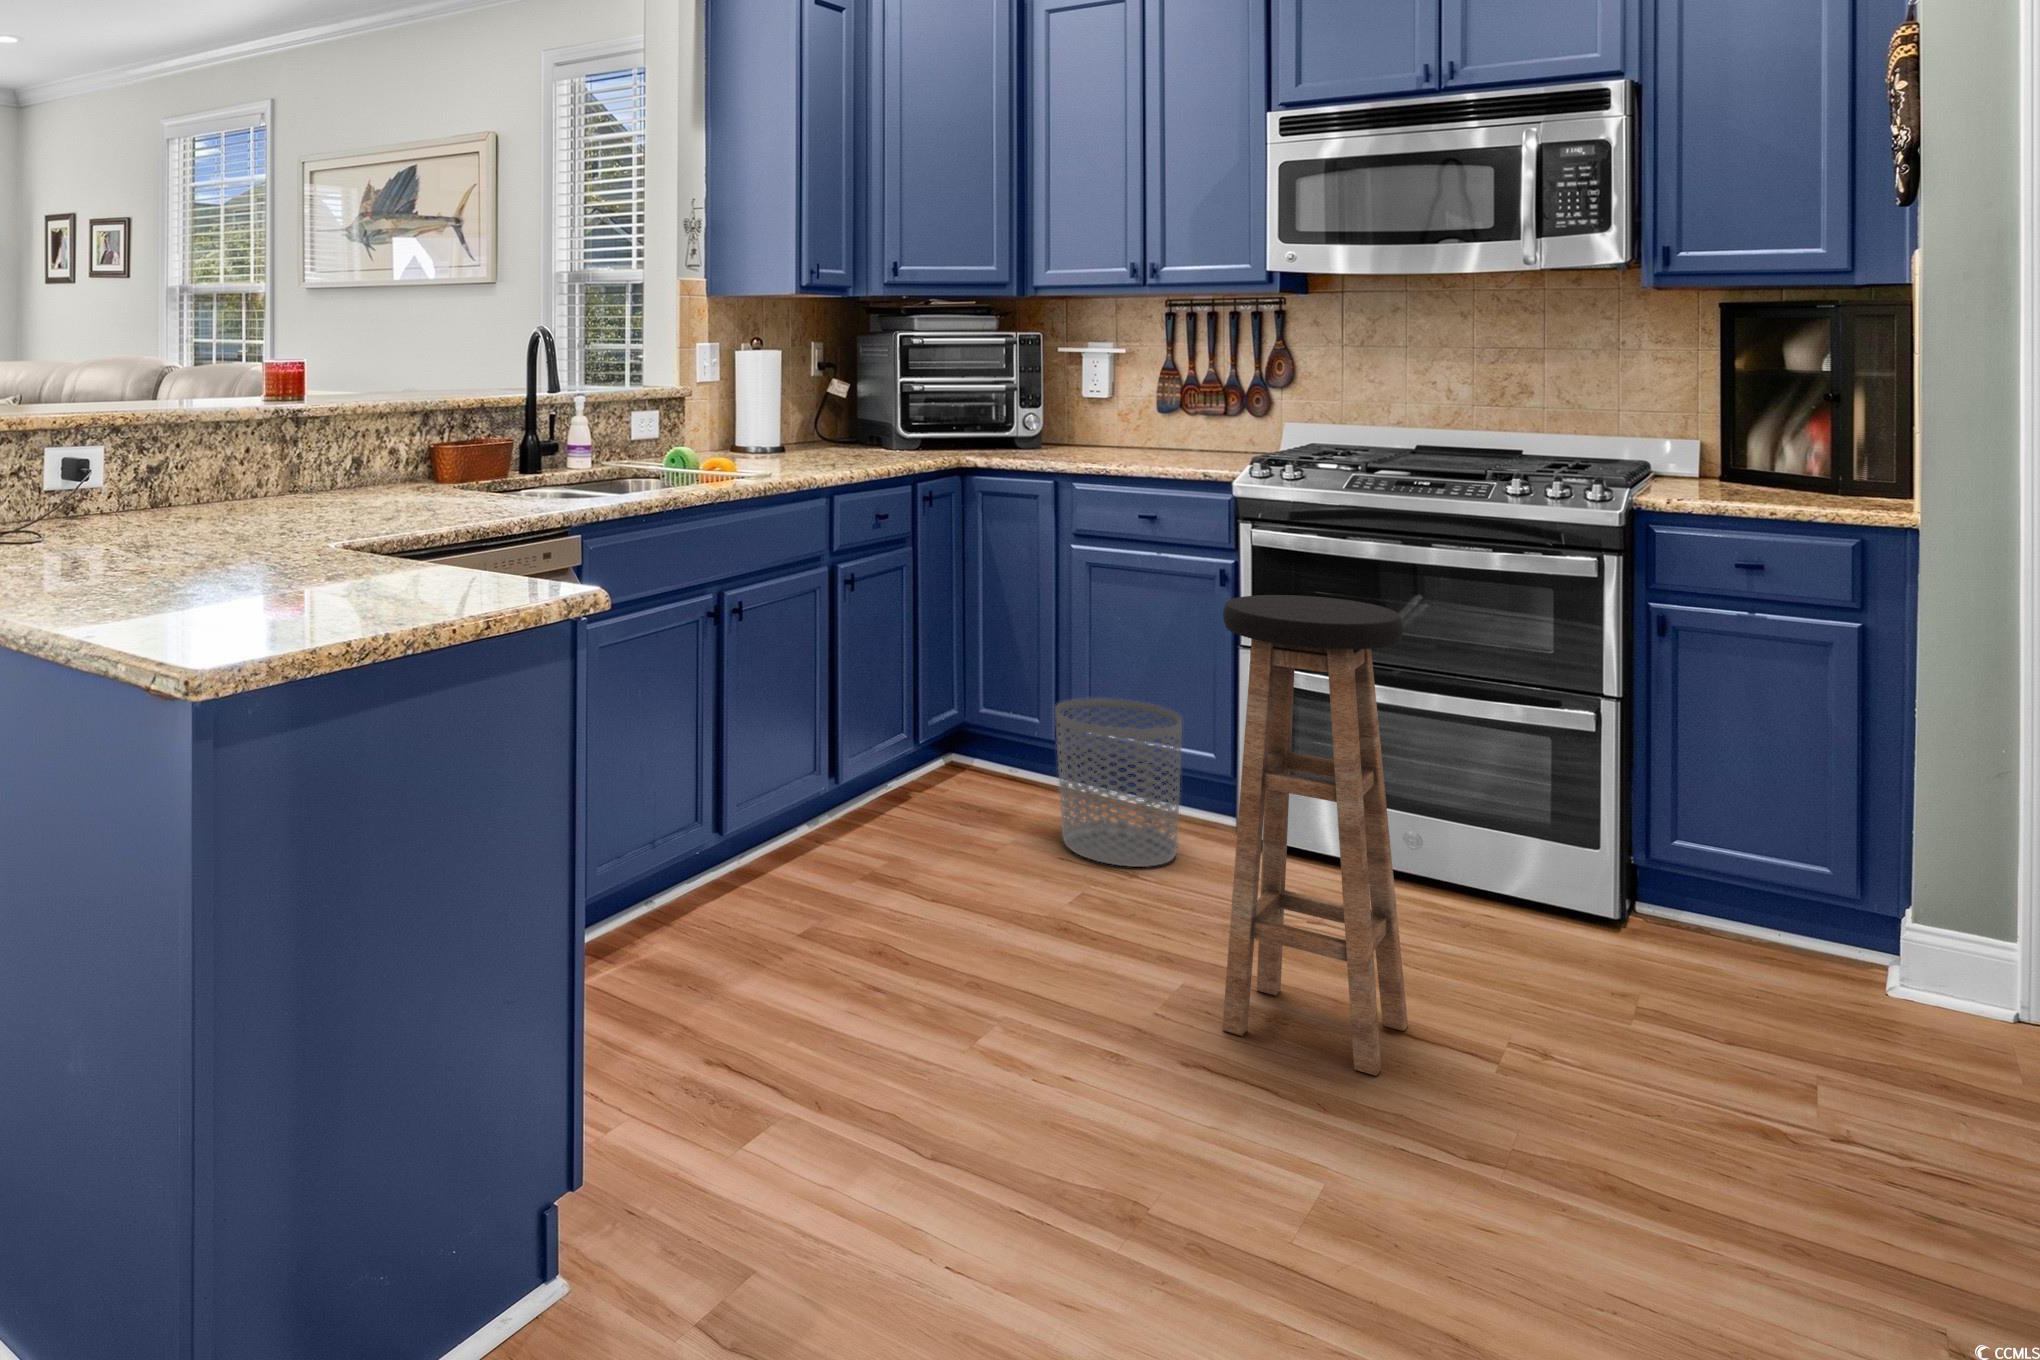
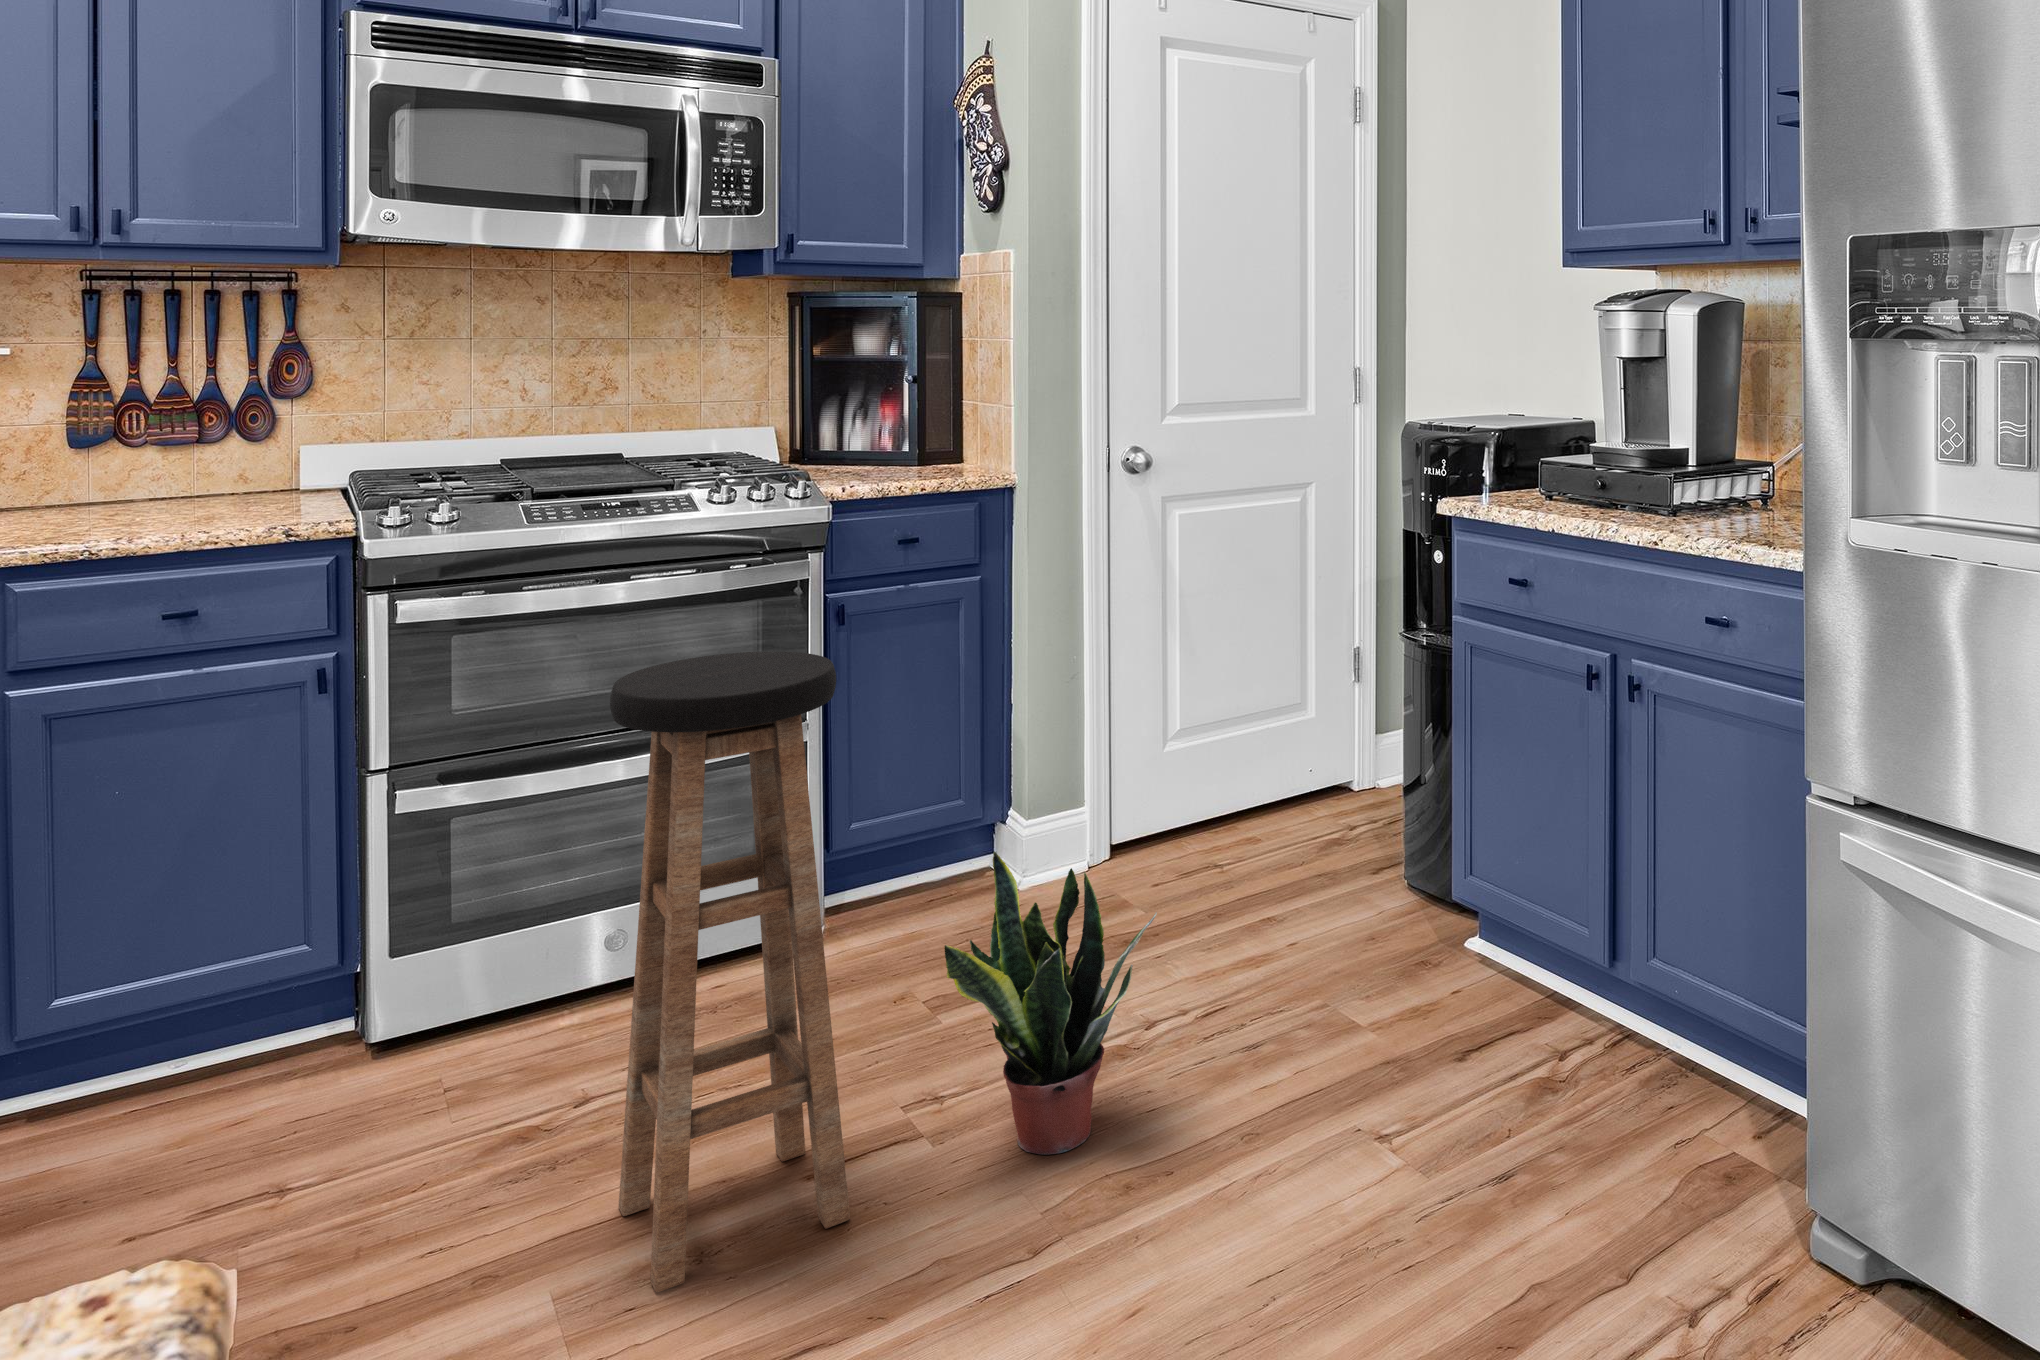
waste bin: present [1055,698,1182,867] -> none [64,897,311,1199]
potted plant: none [1463,843,1738,1160] -> present [944,851,1157,1155]

